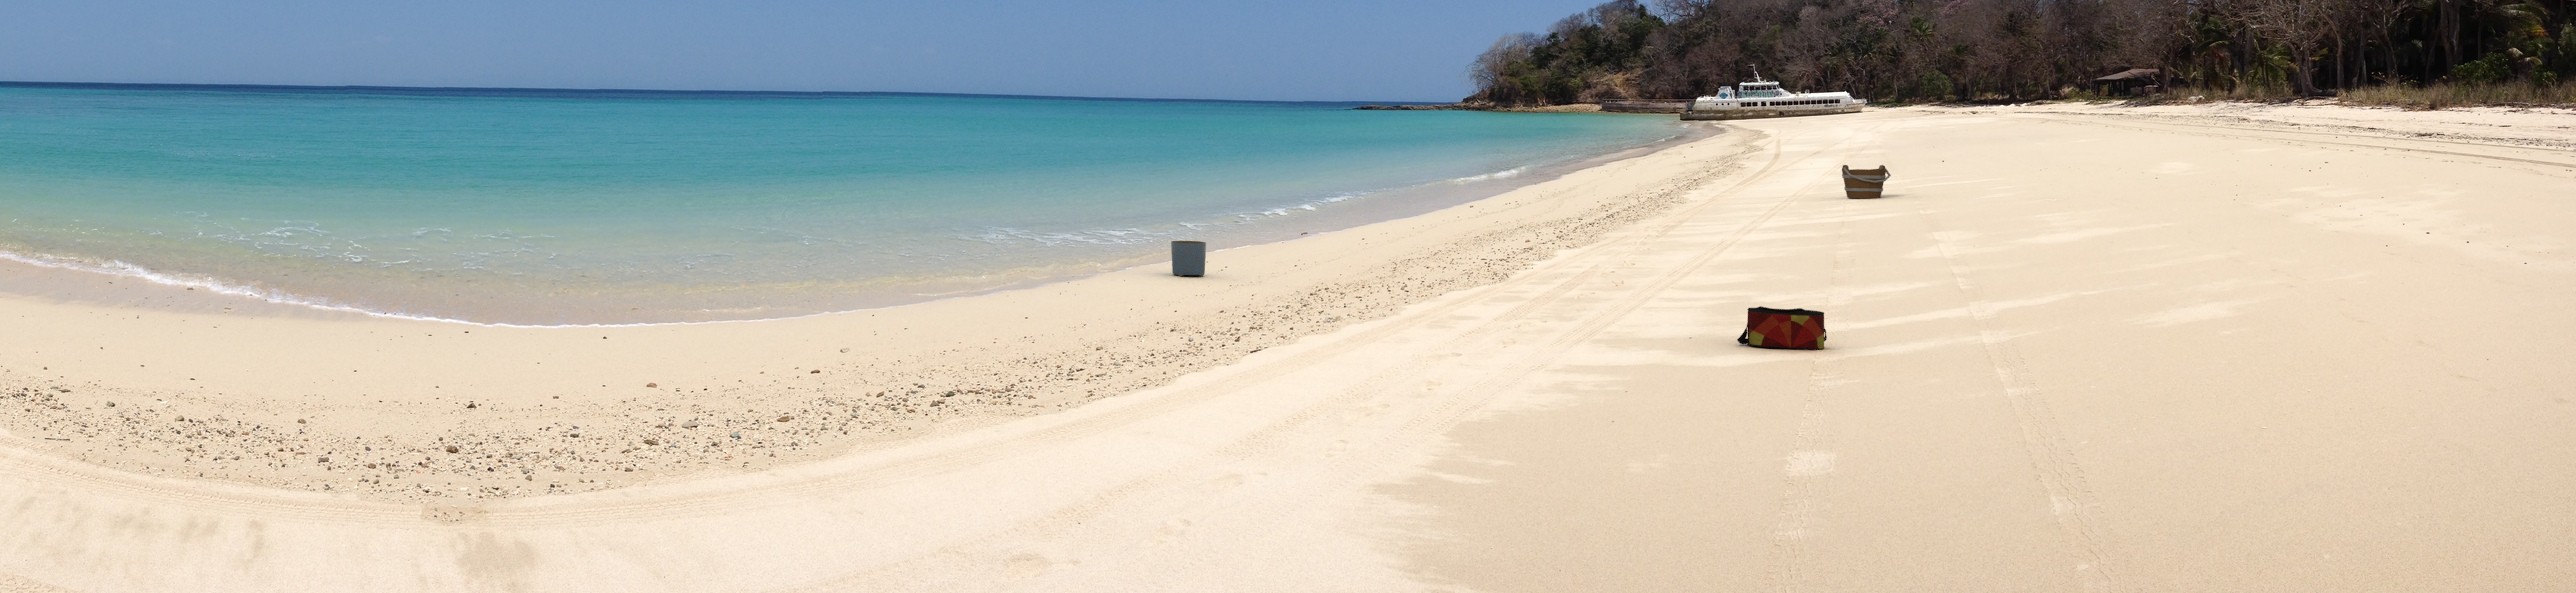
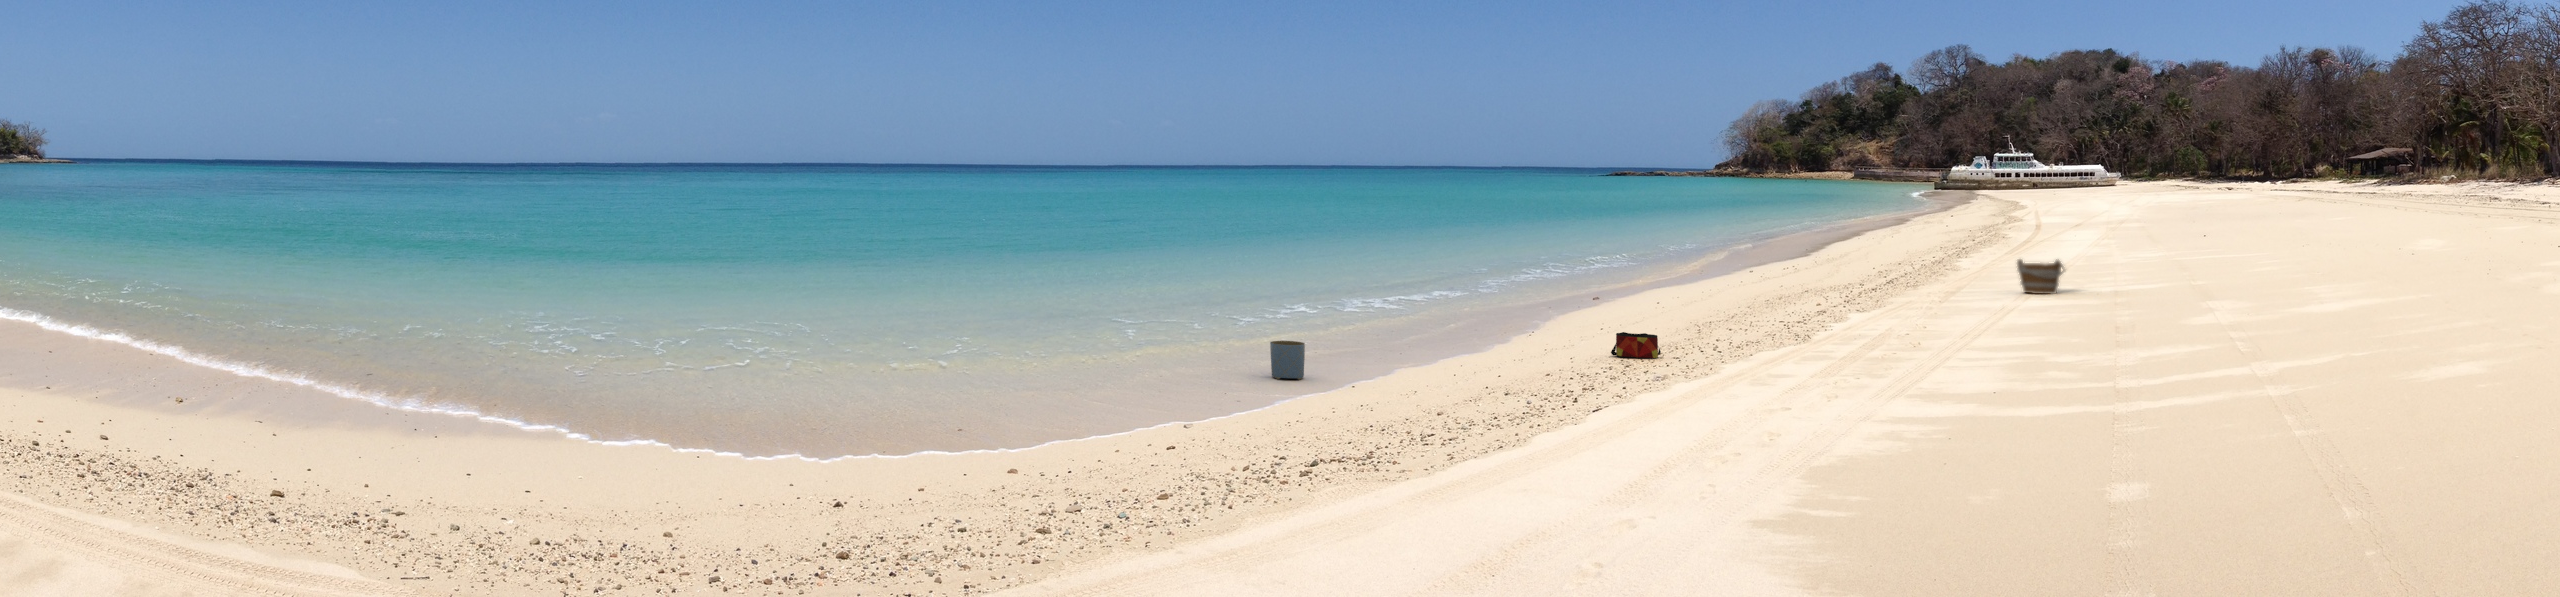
bag: present [1737,306,1827,350] -> present [1611,332,1661,359]

